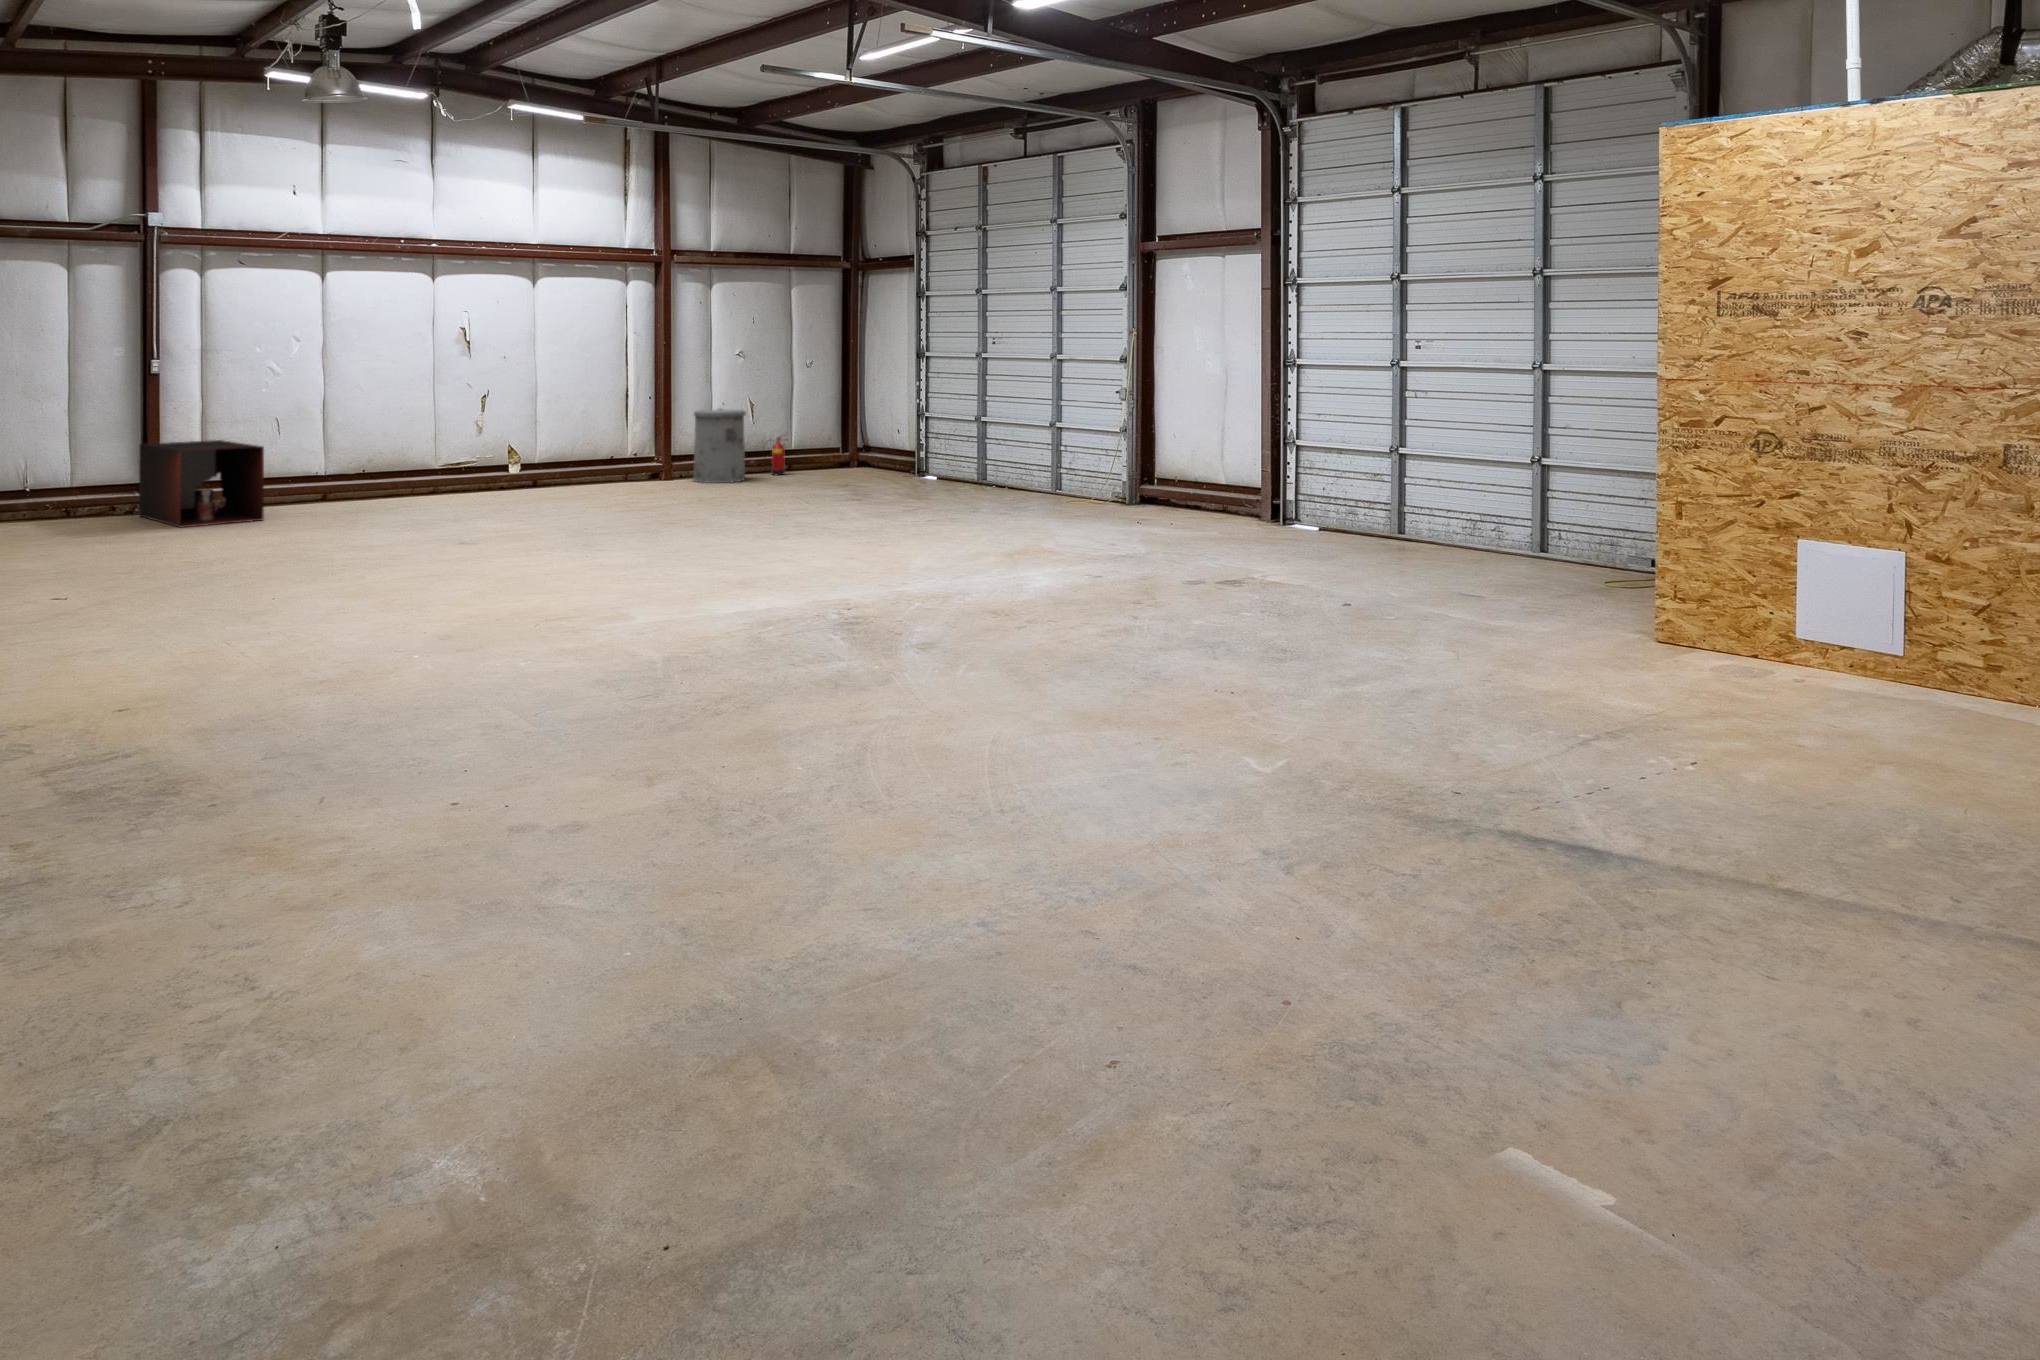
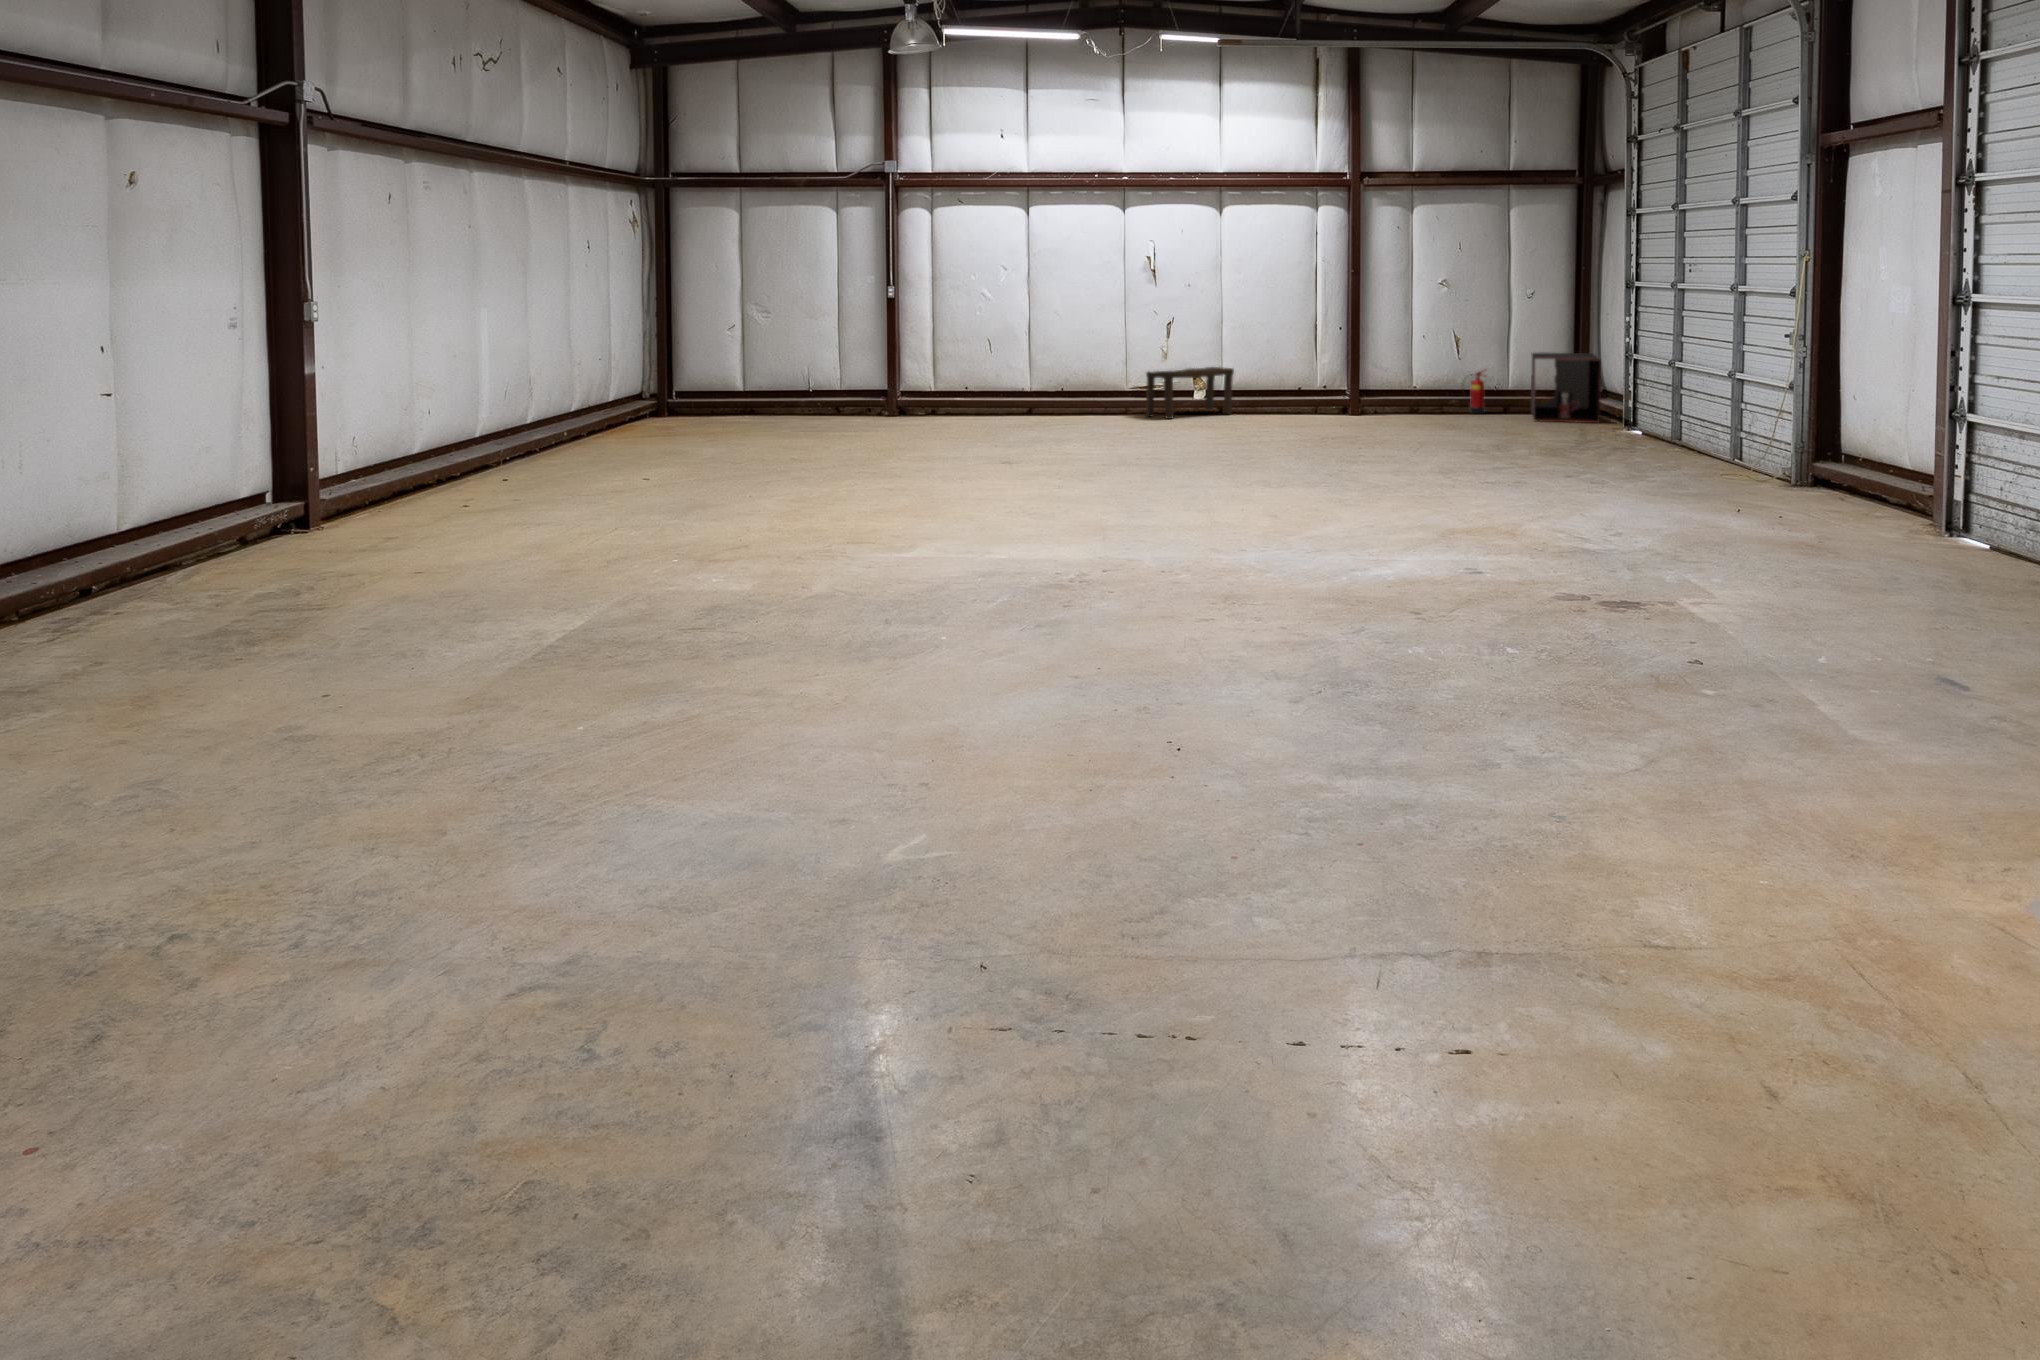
trash can: present [693,408,746,483] -> none [1376,339,1431,417]
storage cabinet: present [139,440,264,528] -> present [1531,352,1601,423]
bench: none [475,444,564,501] -> present [1146,367,1234,419]

